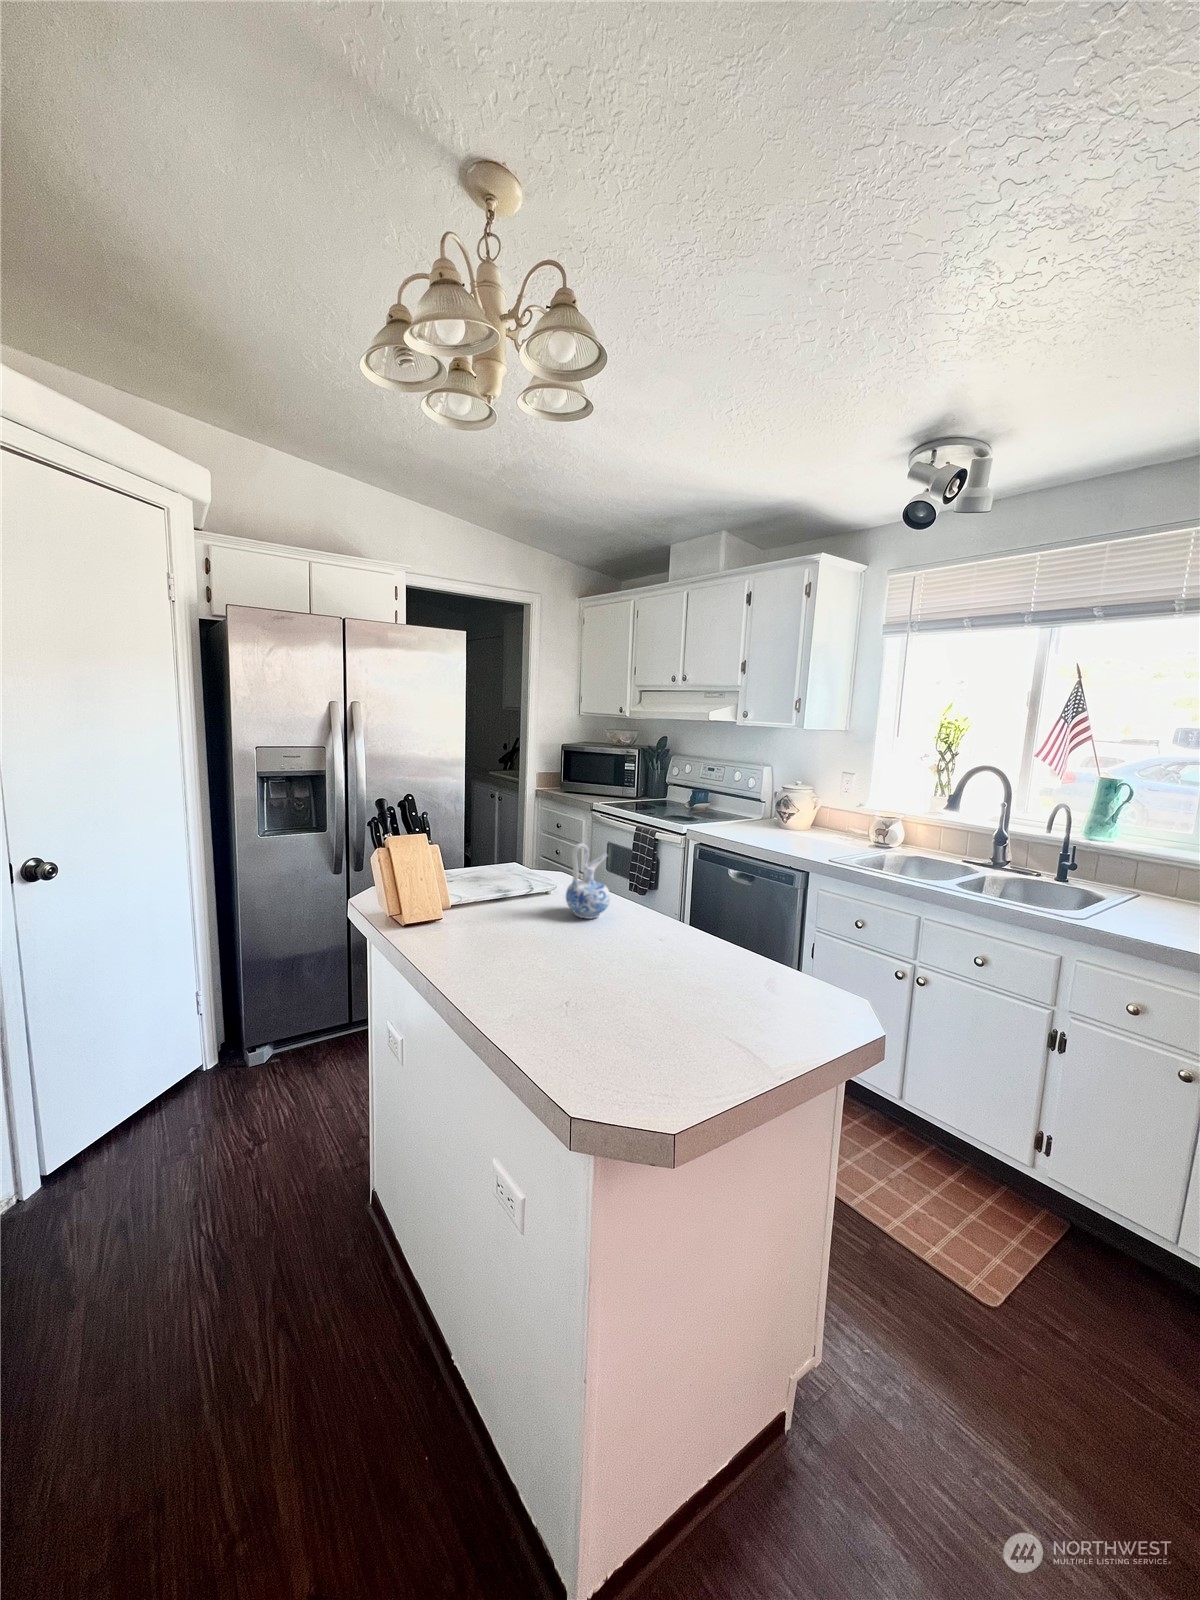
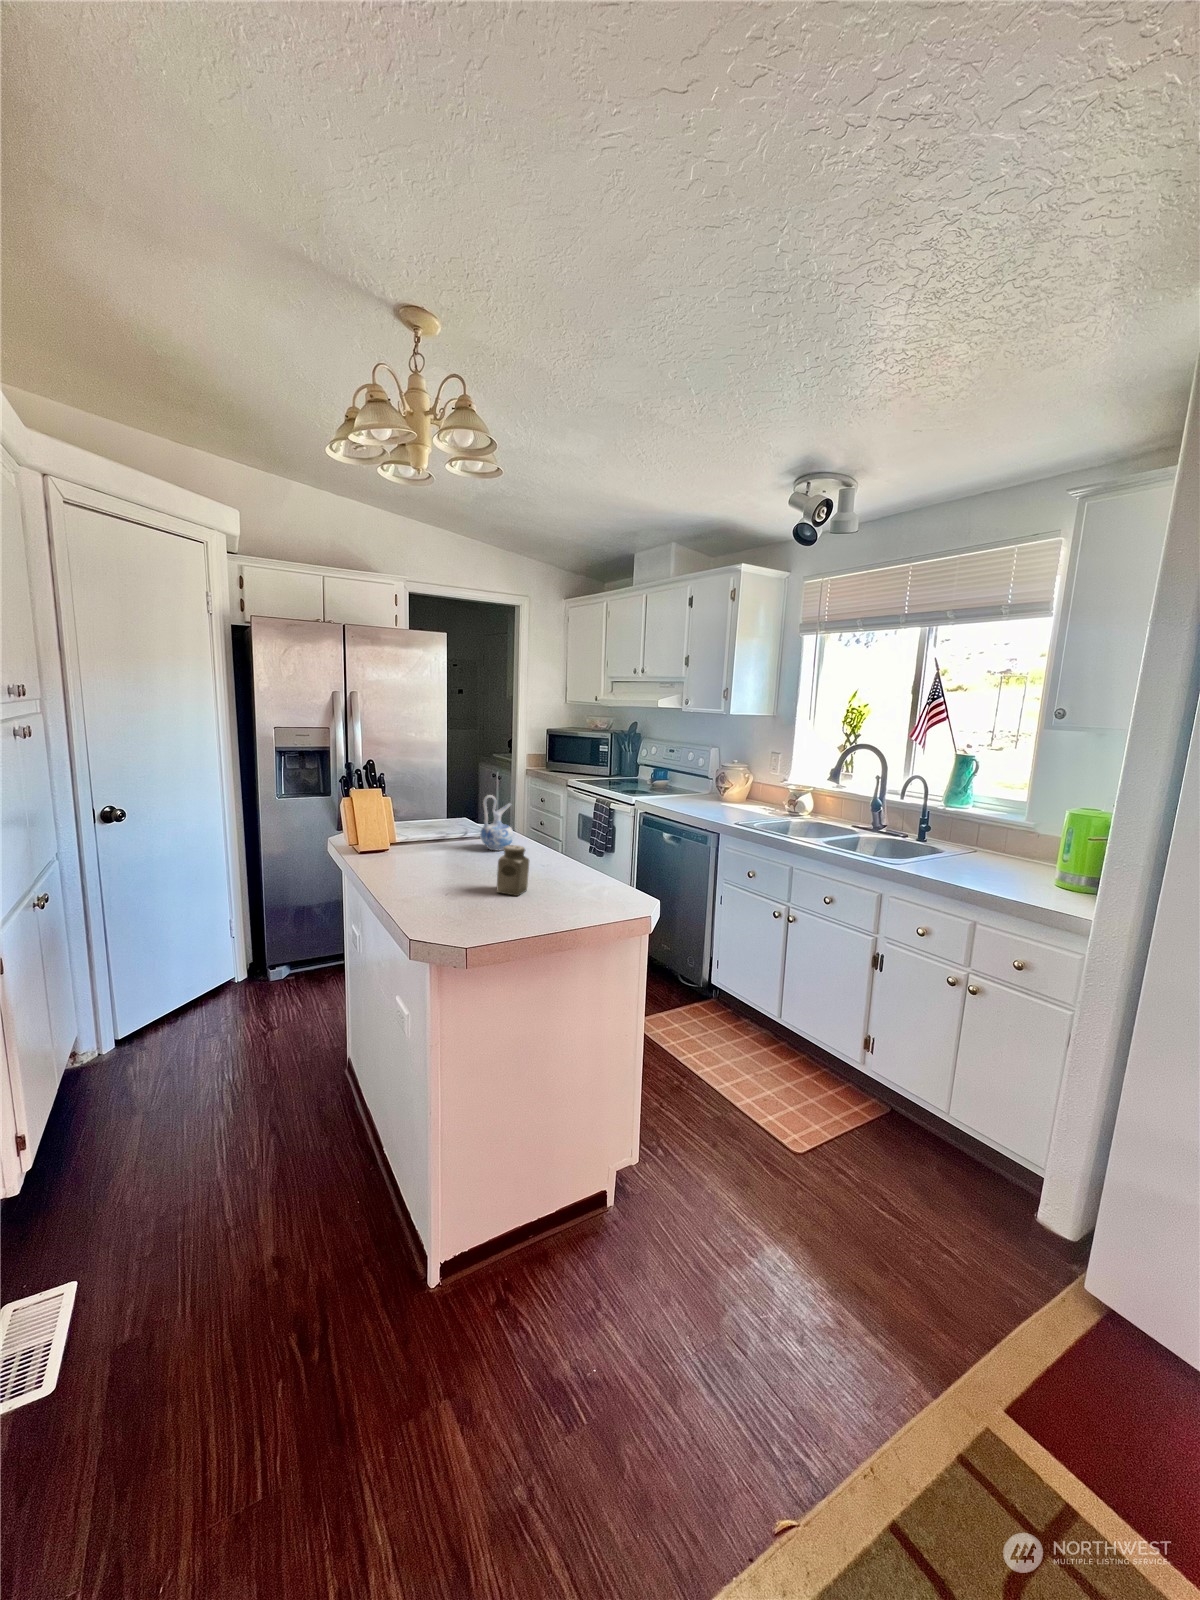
salt shaker: none [644,931,687,1012] -> present [497,845,529,896]

